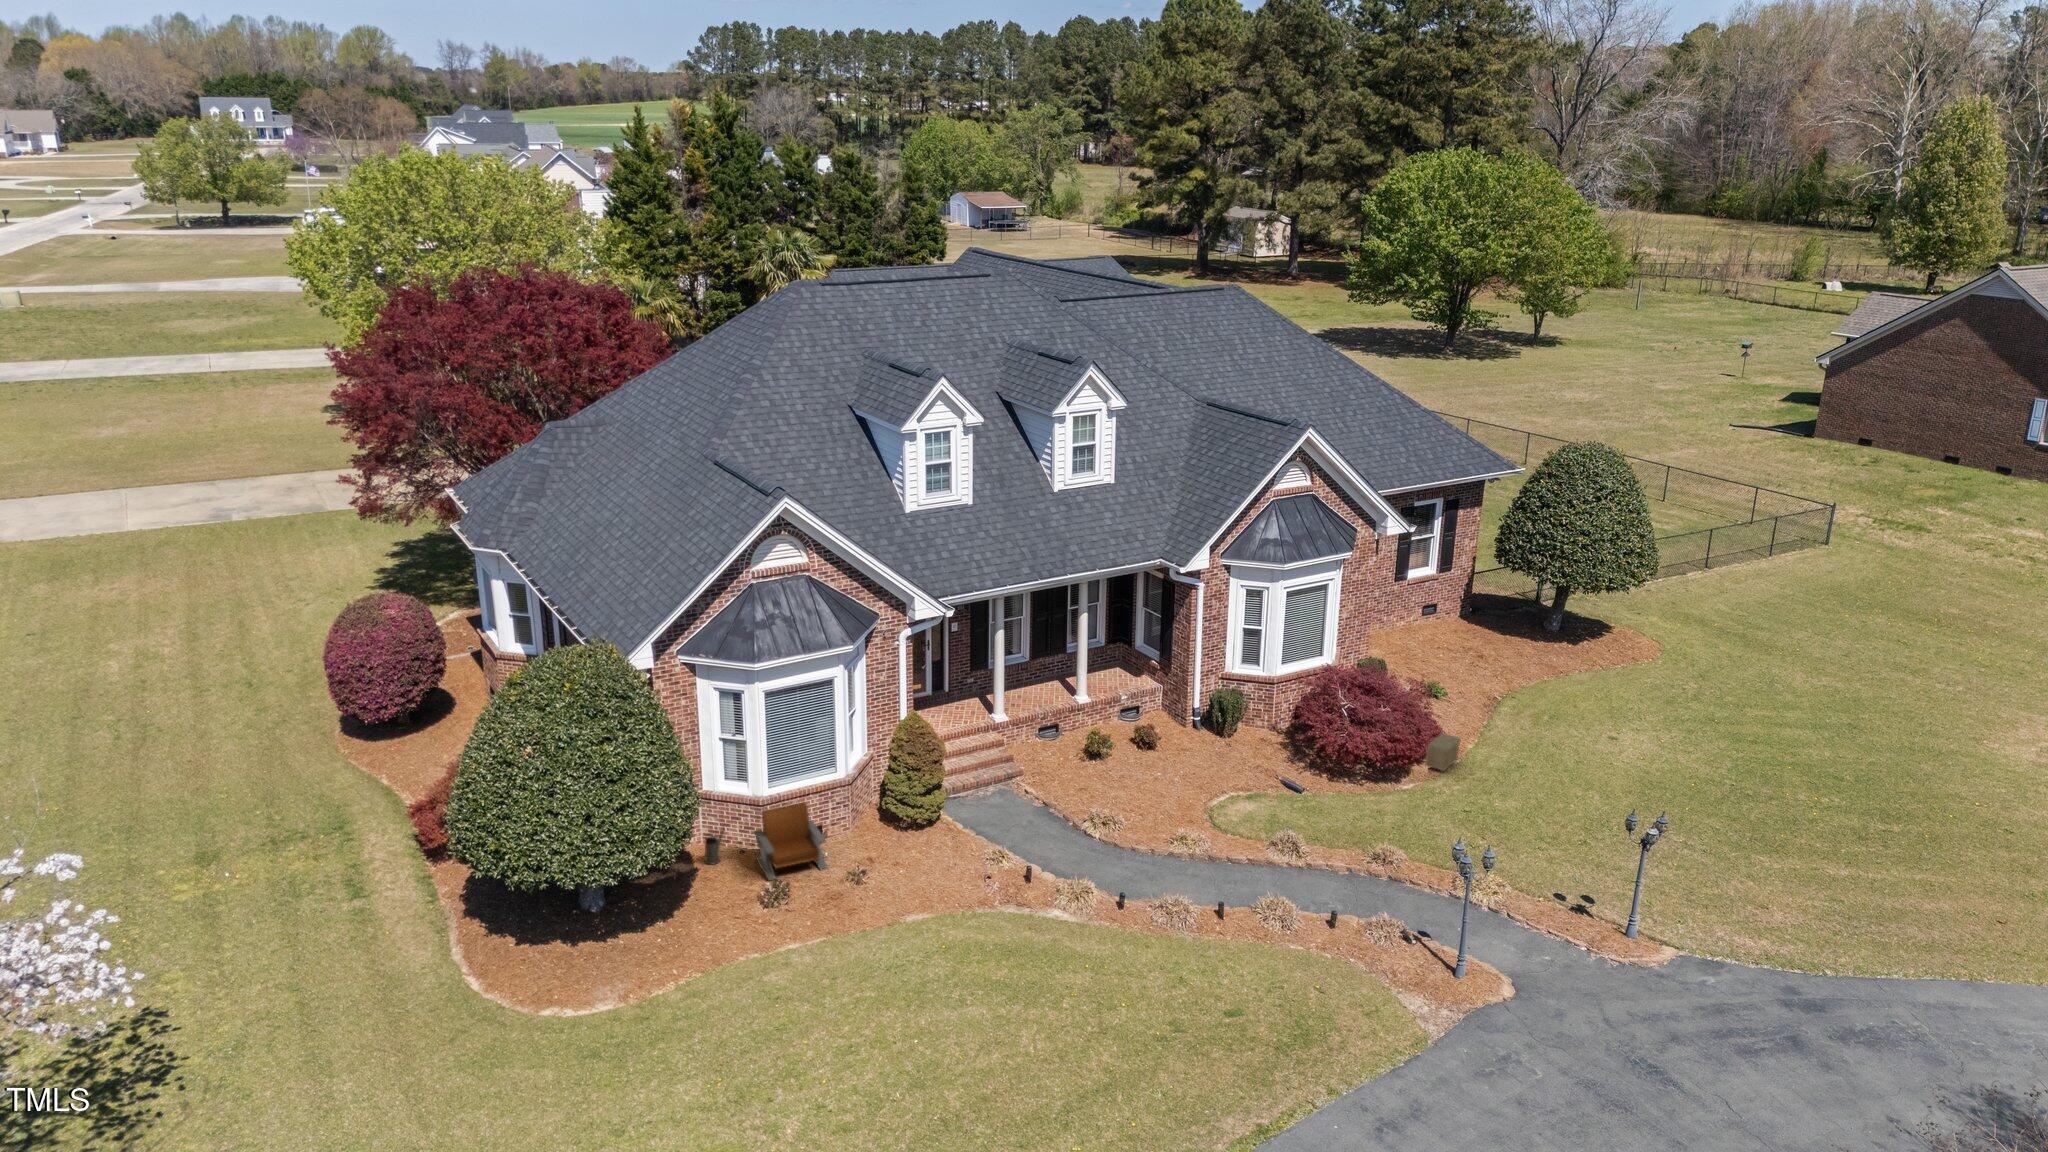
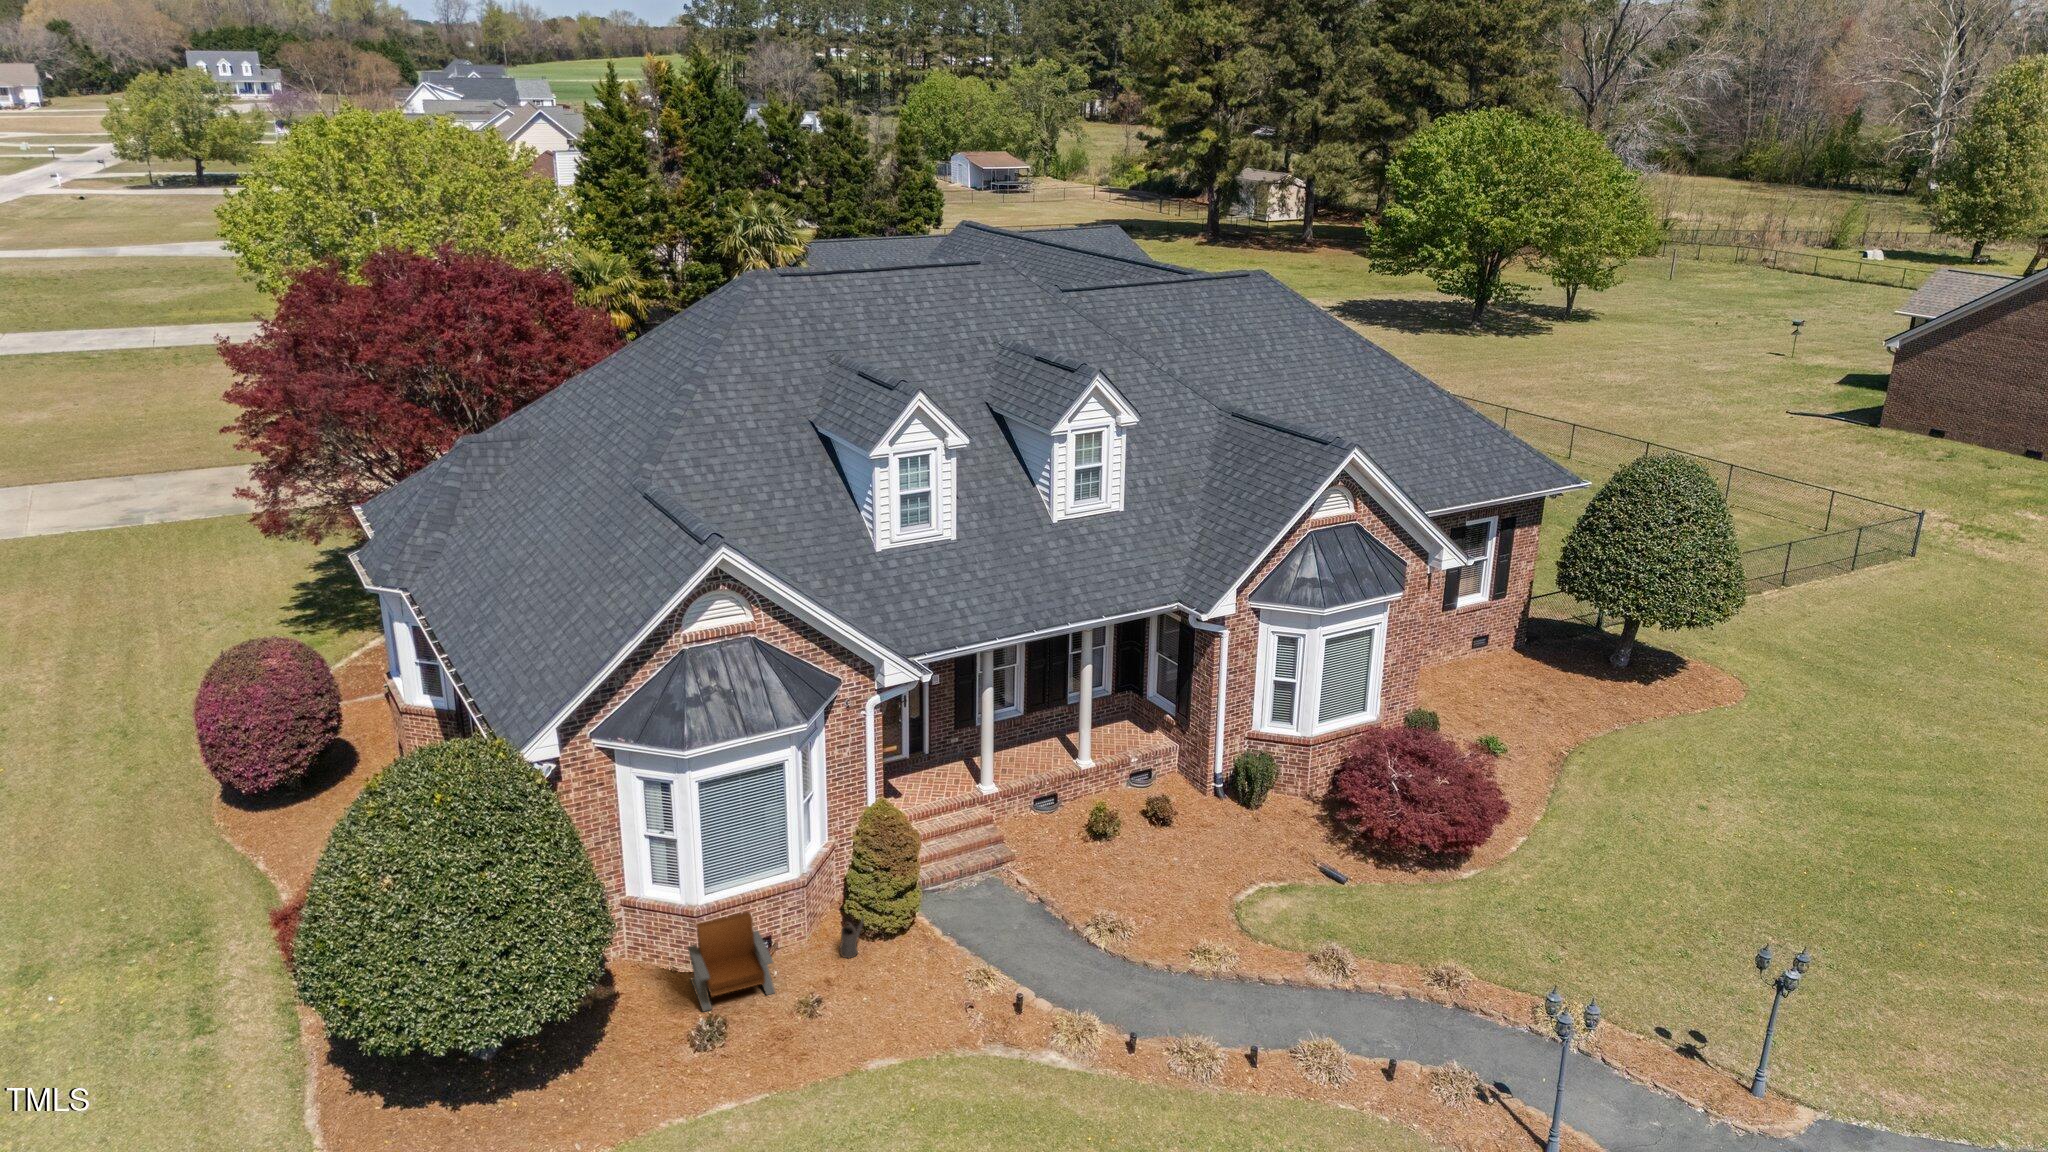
storage bench: present [1425,733,1461,771] -> none [1487,808,1530,856]
watering can: present [705,828,724,865] -> present [840,918,864,958]

